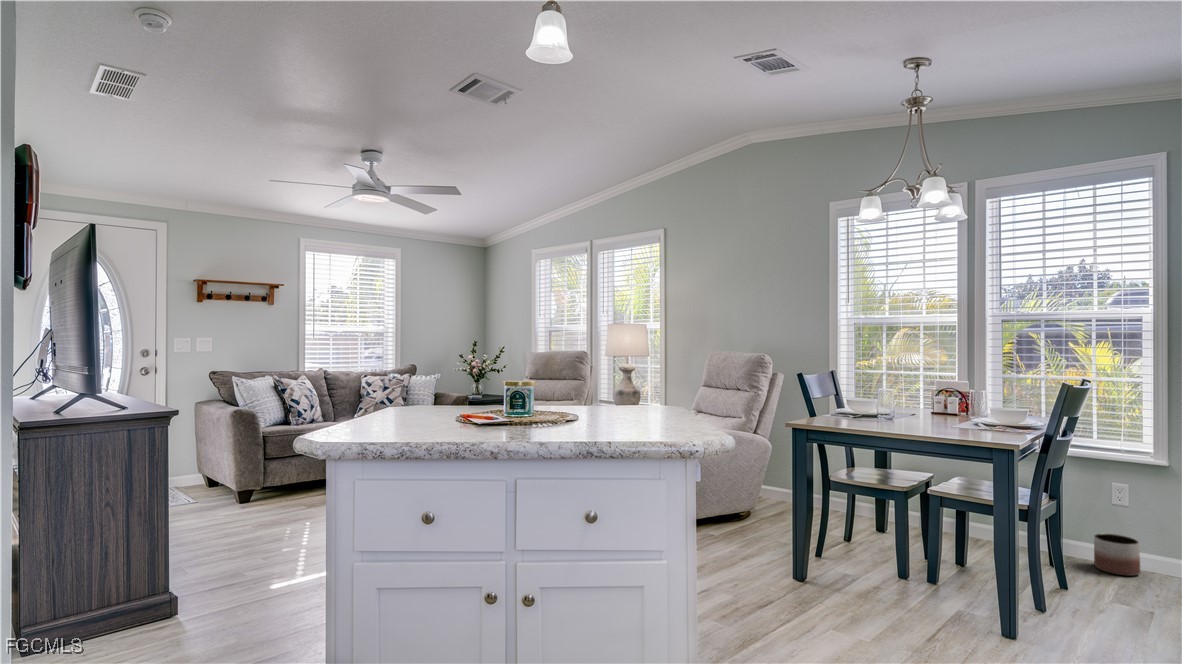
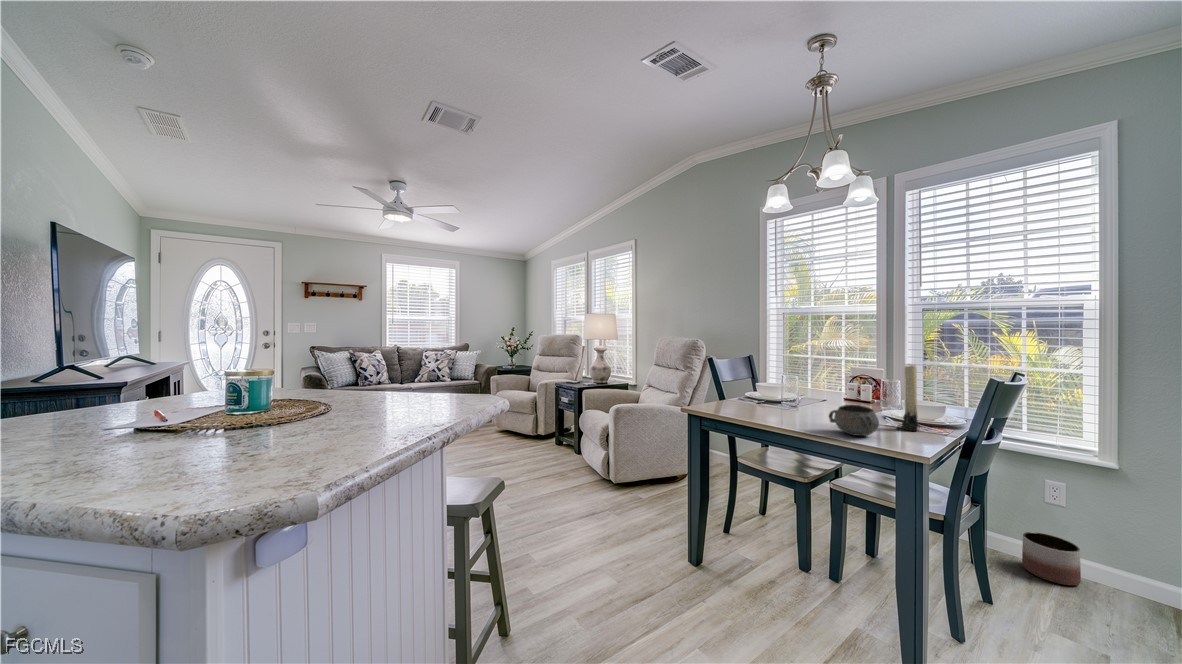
candle: none [988,373,1008,432] -> present [897,364,920,431]
decorative bowl: none [934,410,976,436] -> present [829,405,879,436]

